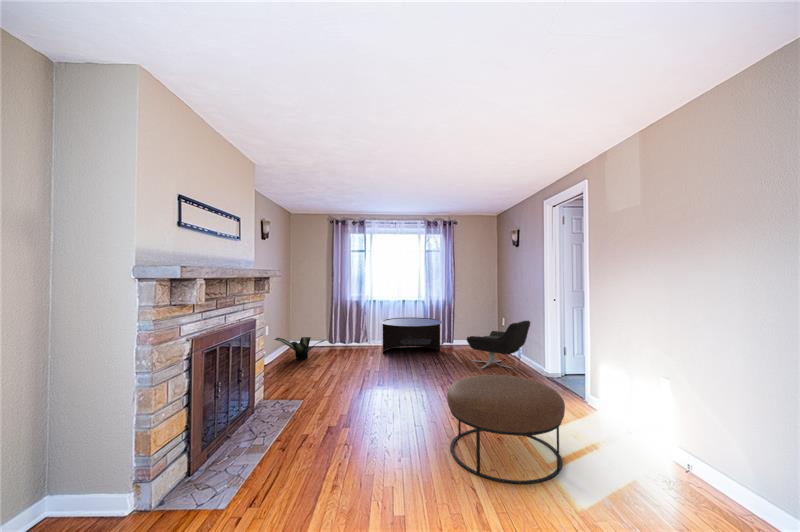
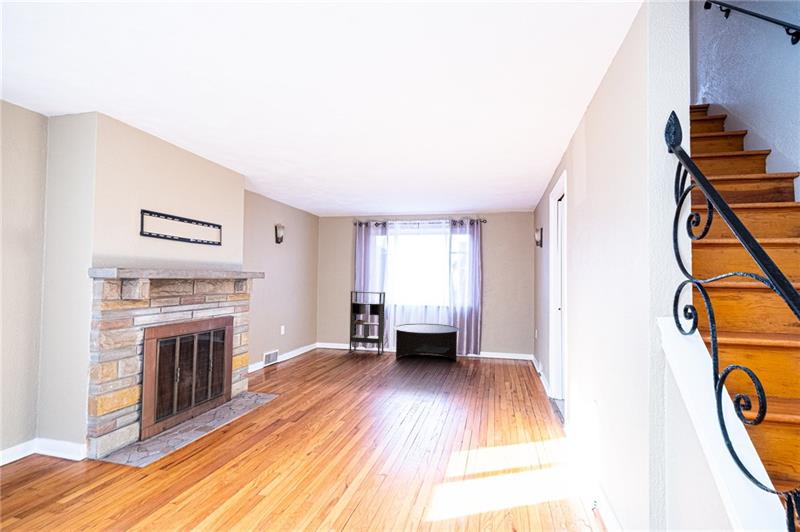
bookshelf: none [330,288,364,351] -> present [349,291,385,355]
lounge chair: present [466,321,530,369] -> none [468,333,542,386]
potted plant: present [275,337,324,360] -> none [291,336,339,359]
ottoman: present [447,375,565,484] -> none [356,384,471,496]

